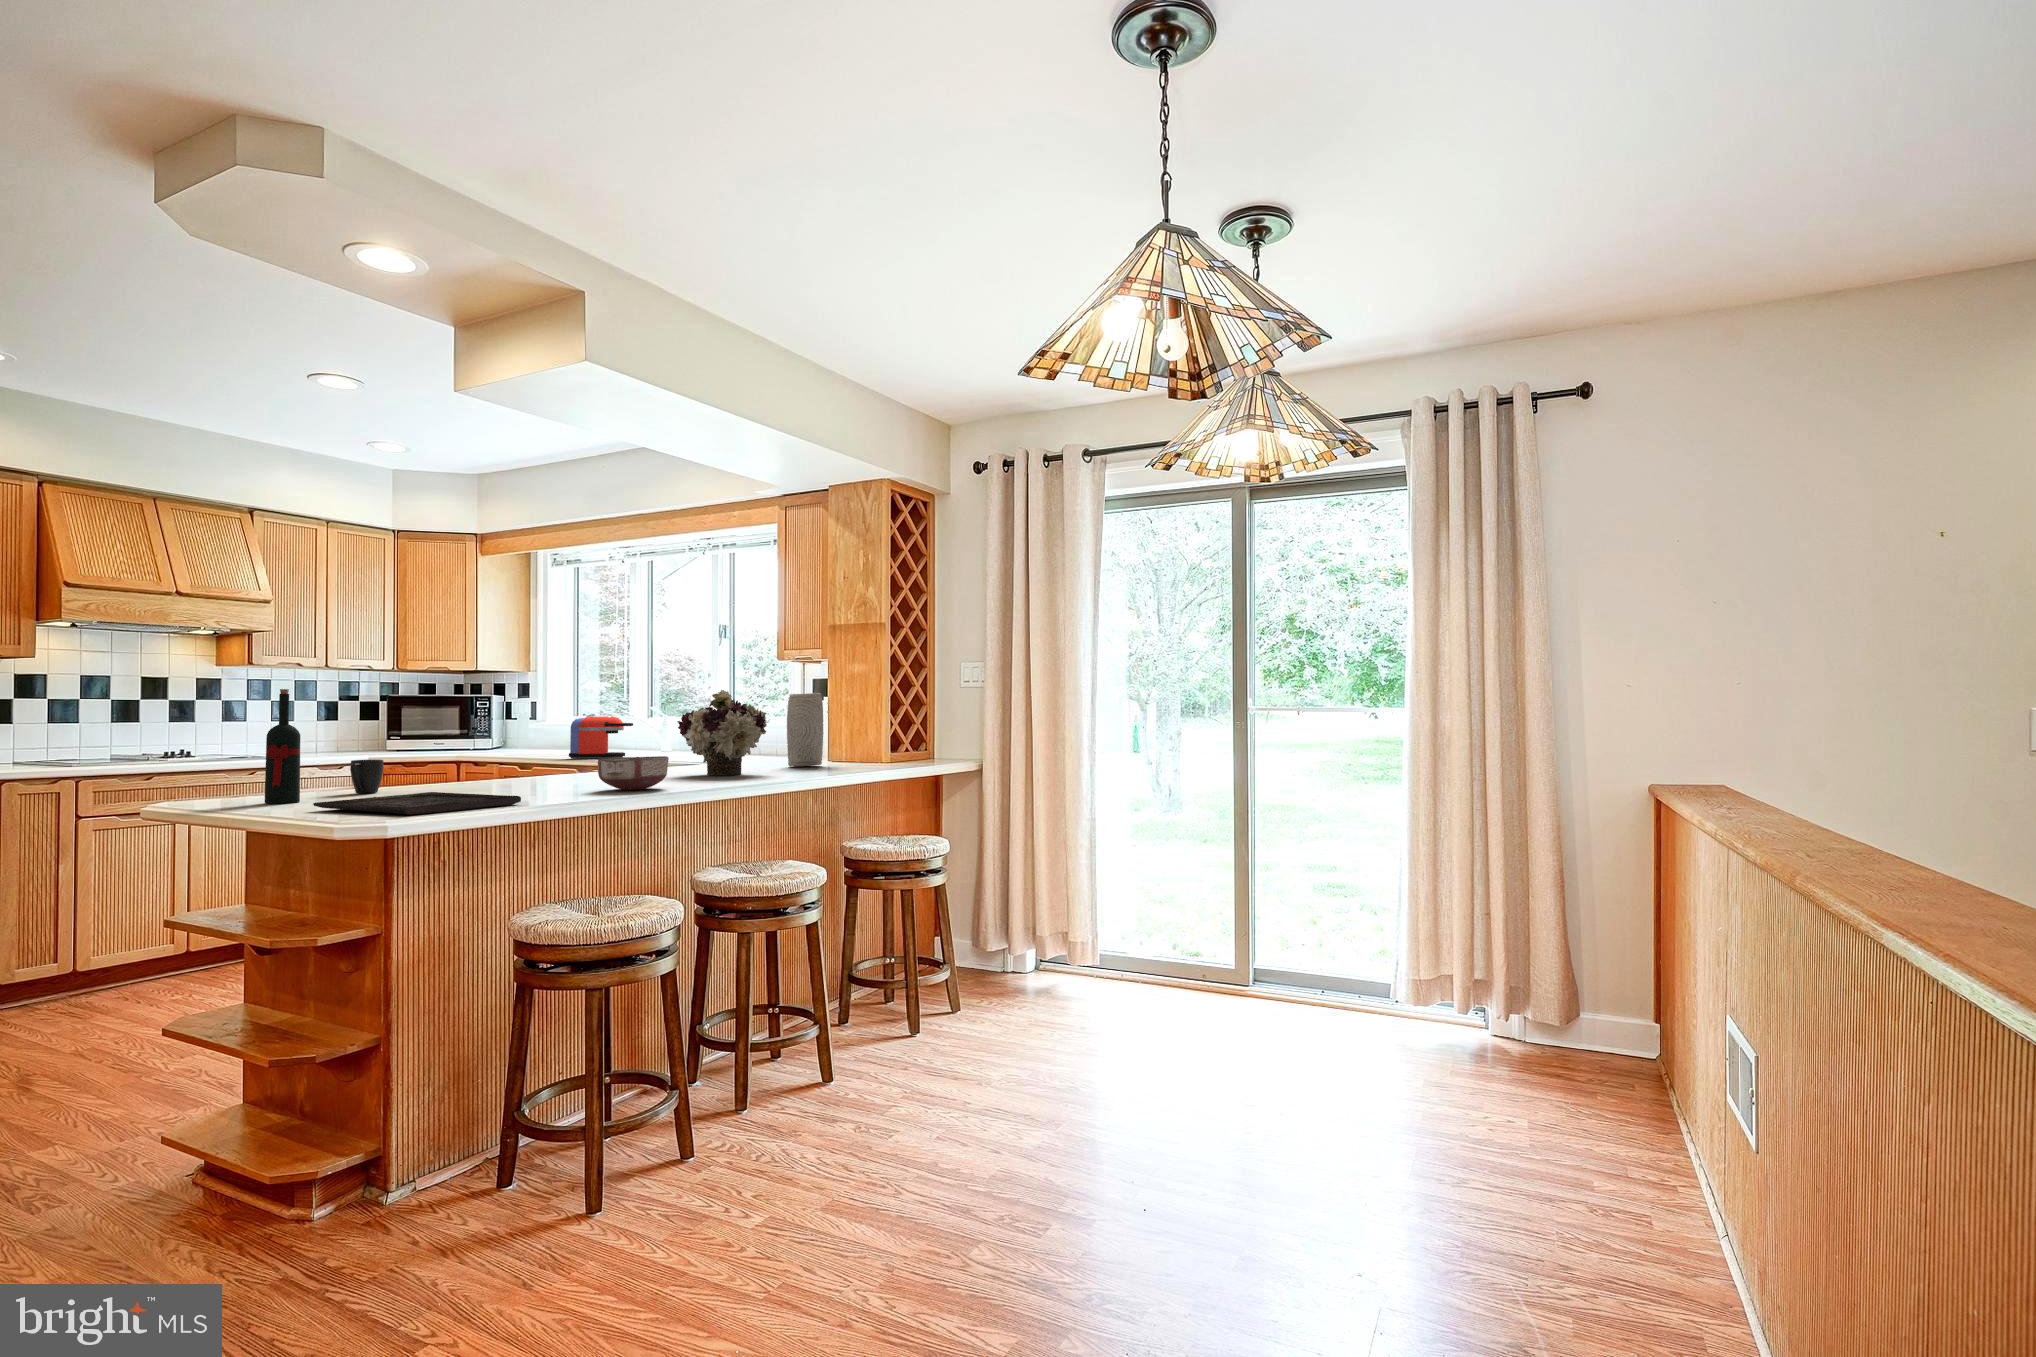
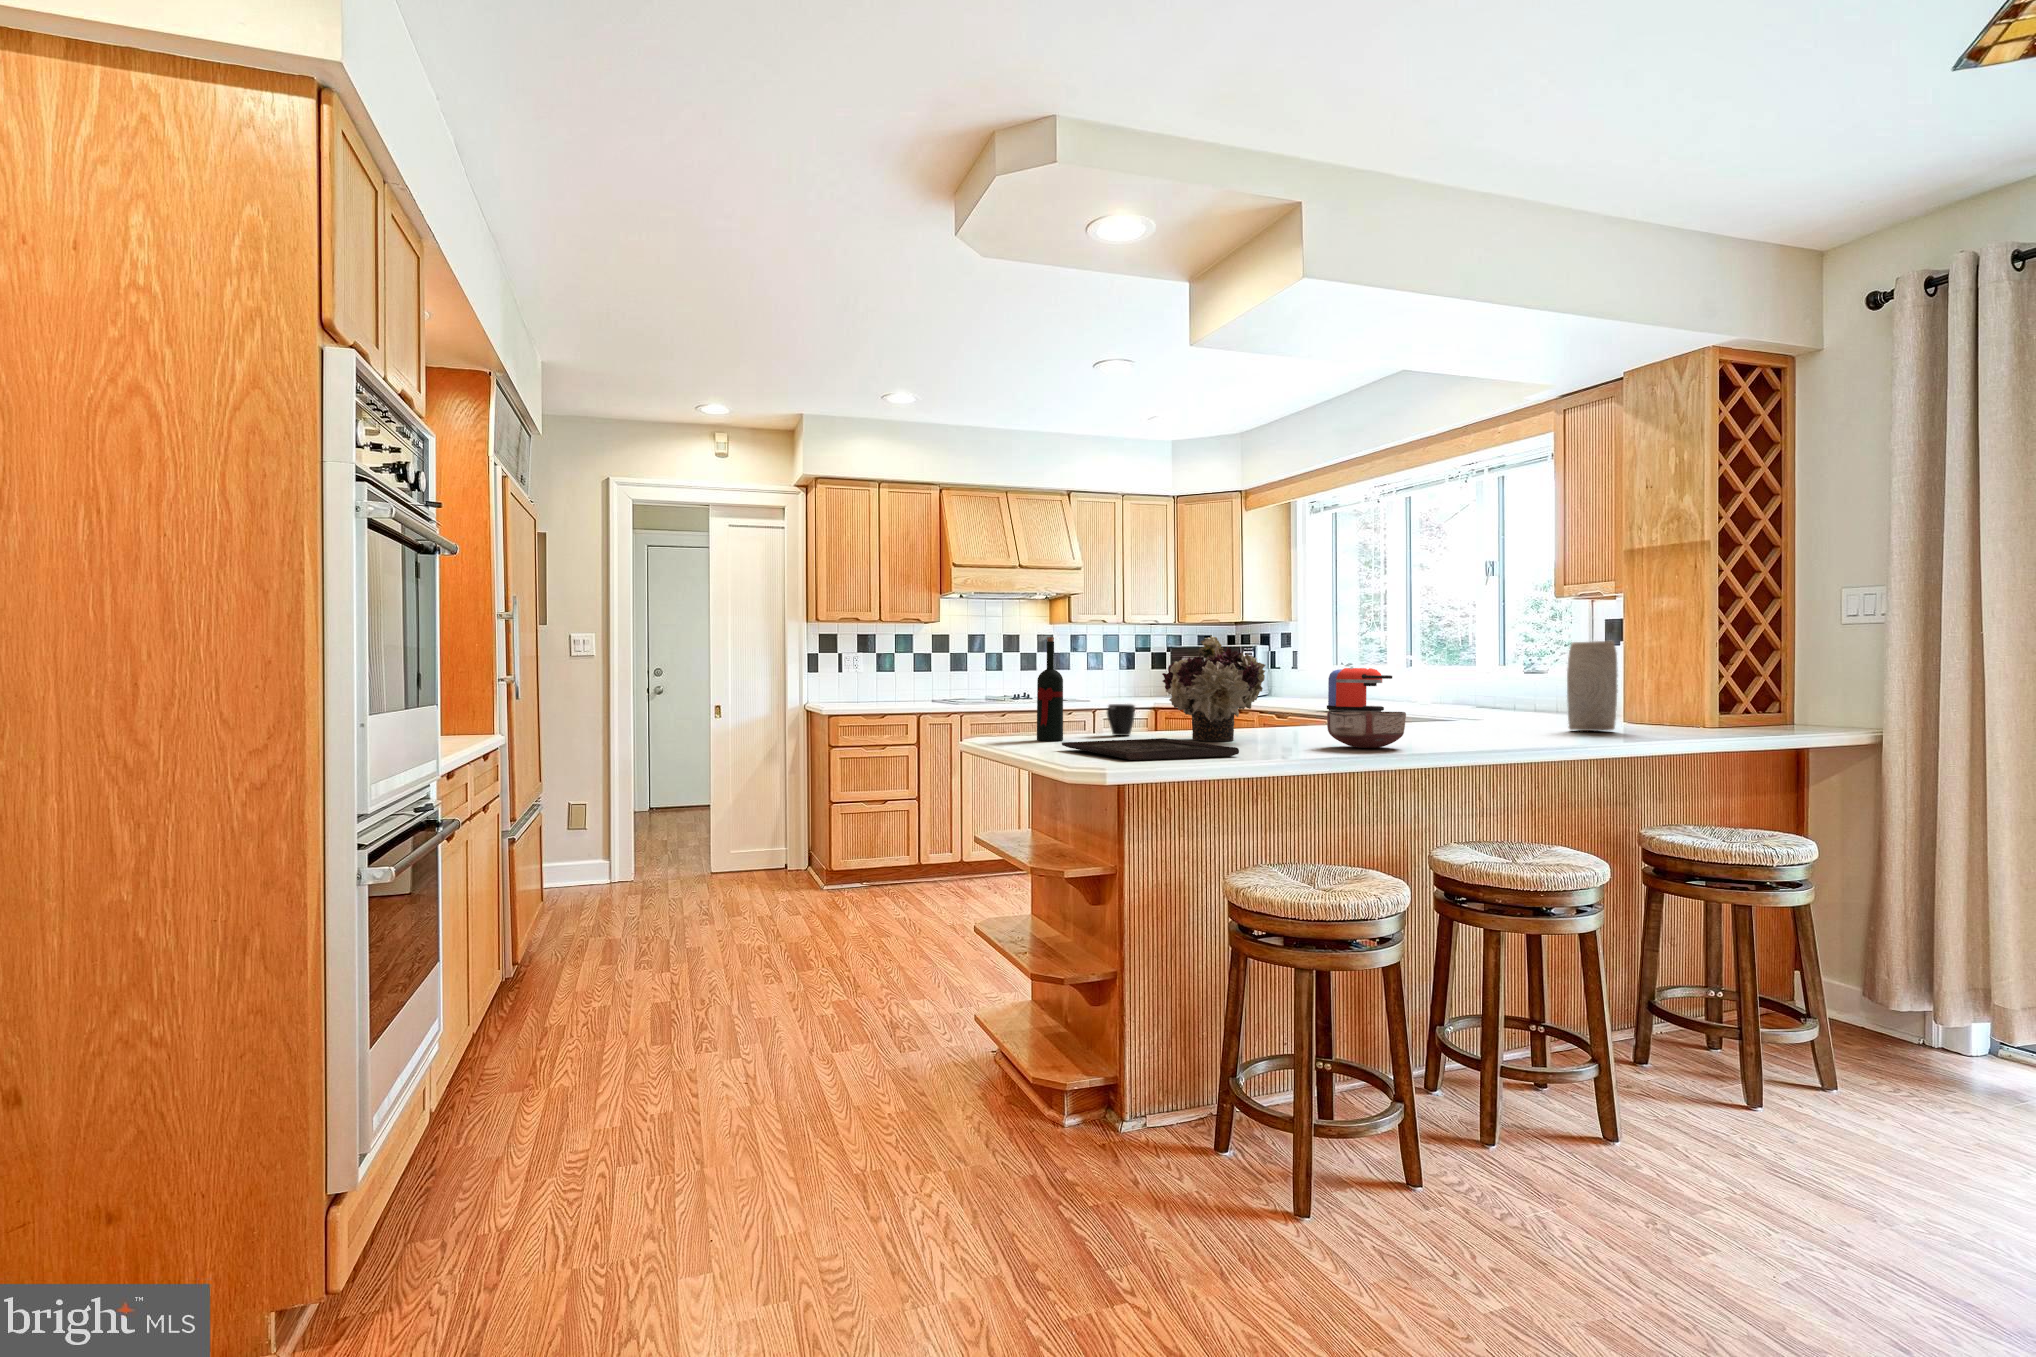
flower arrangement: present [677,690,767,775] -> present [1162,636,1266,741]

